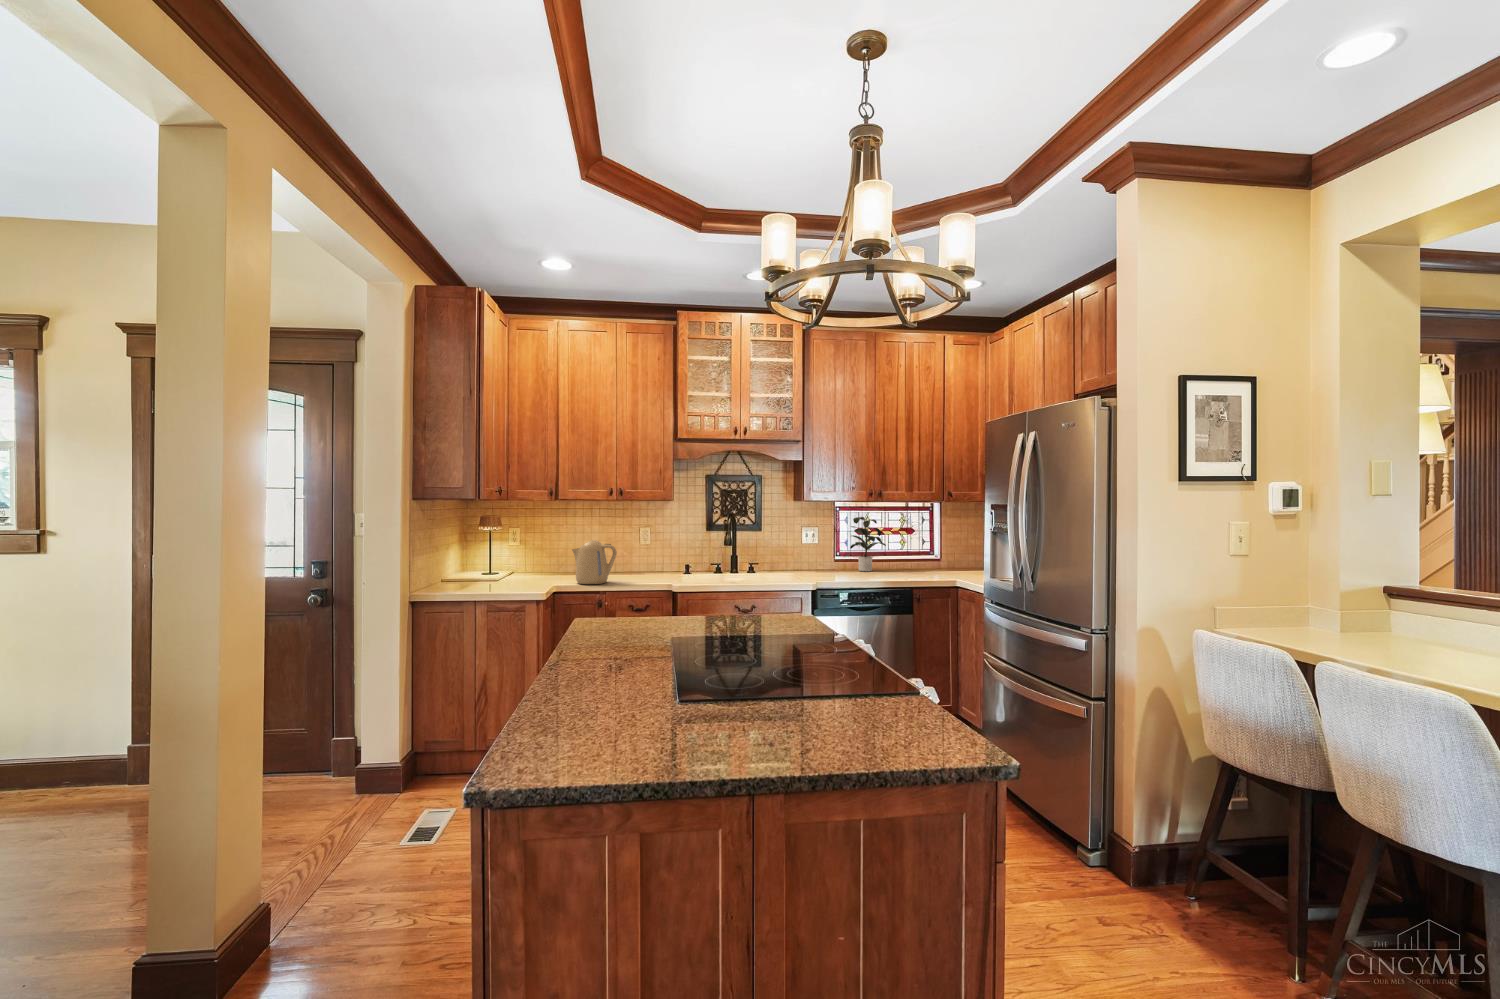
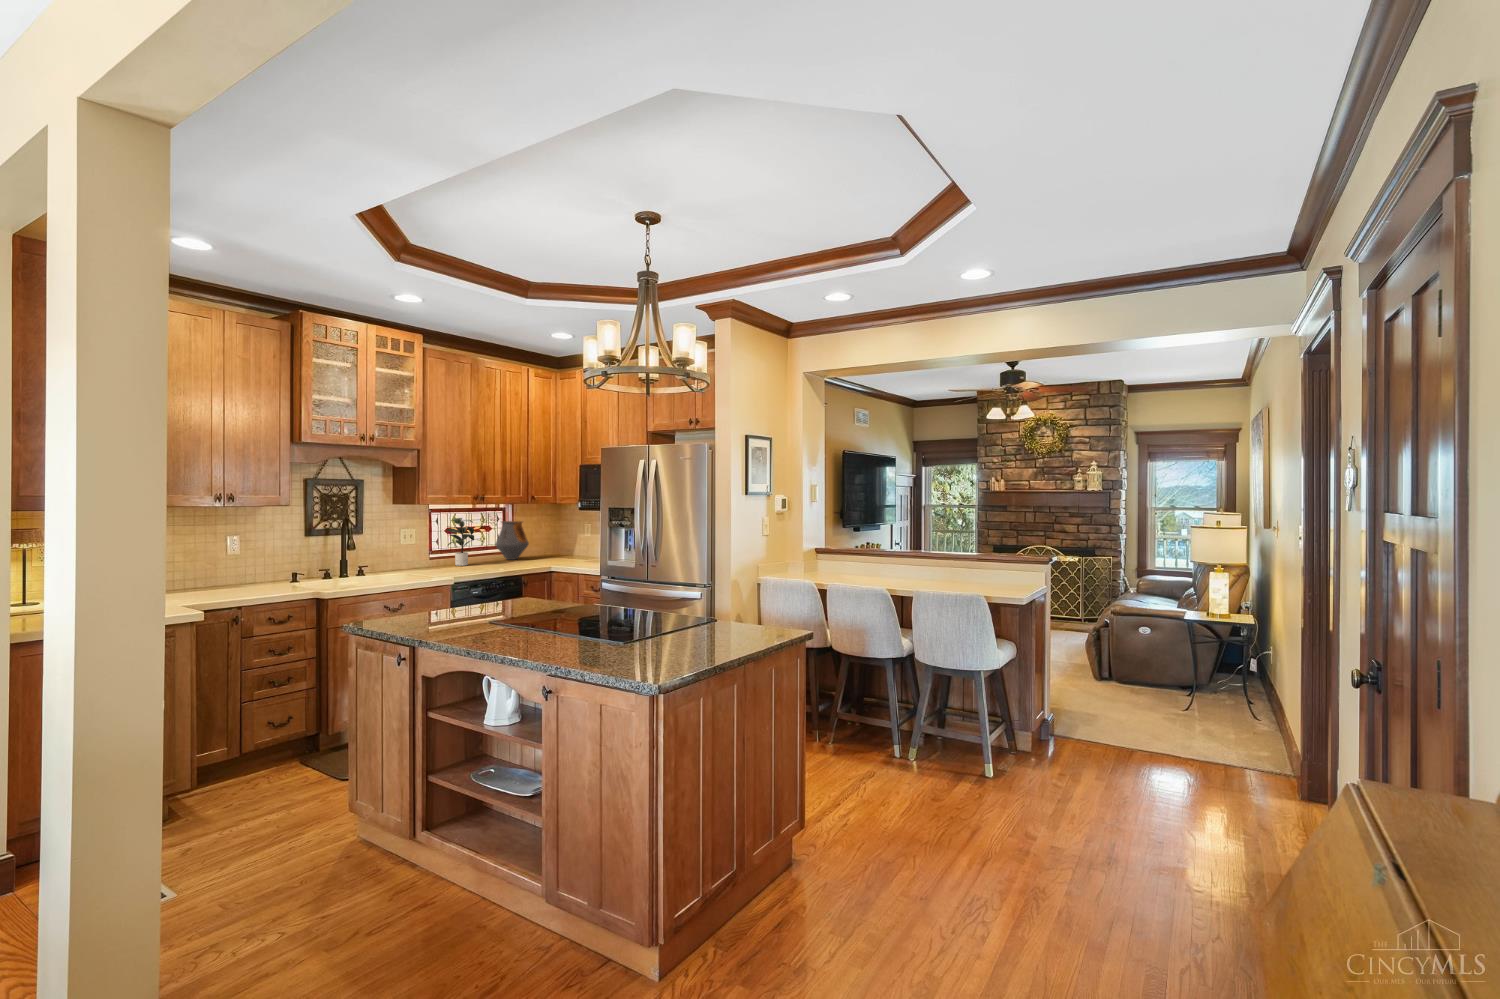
vase: none [917,523,957,569] -> present [496,521,529,560]
kettle: present [572,540,617,584] -> none [196,552,253,601]

